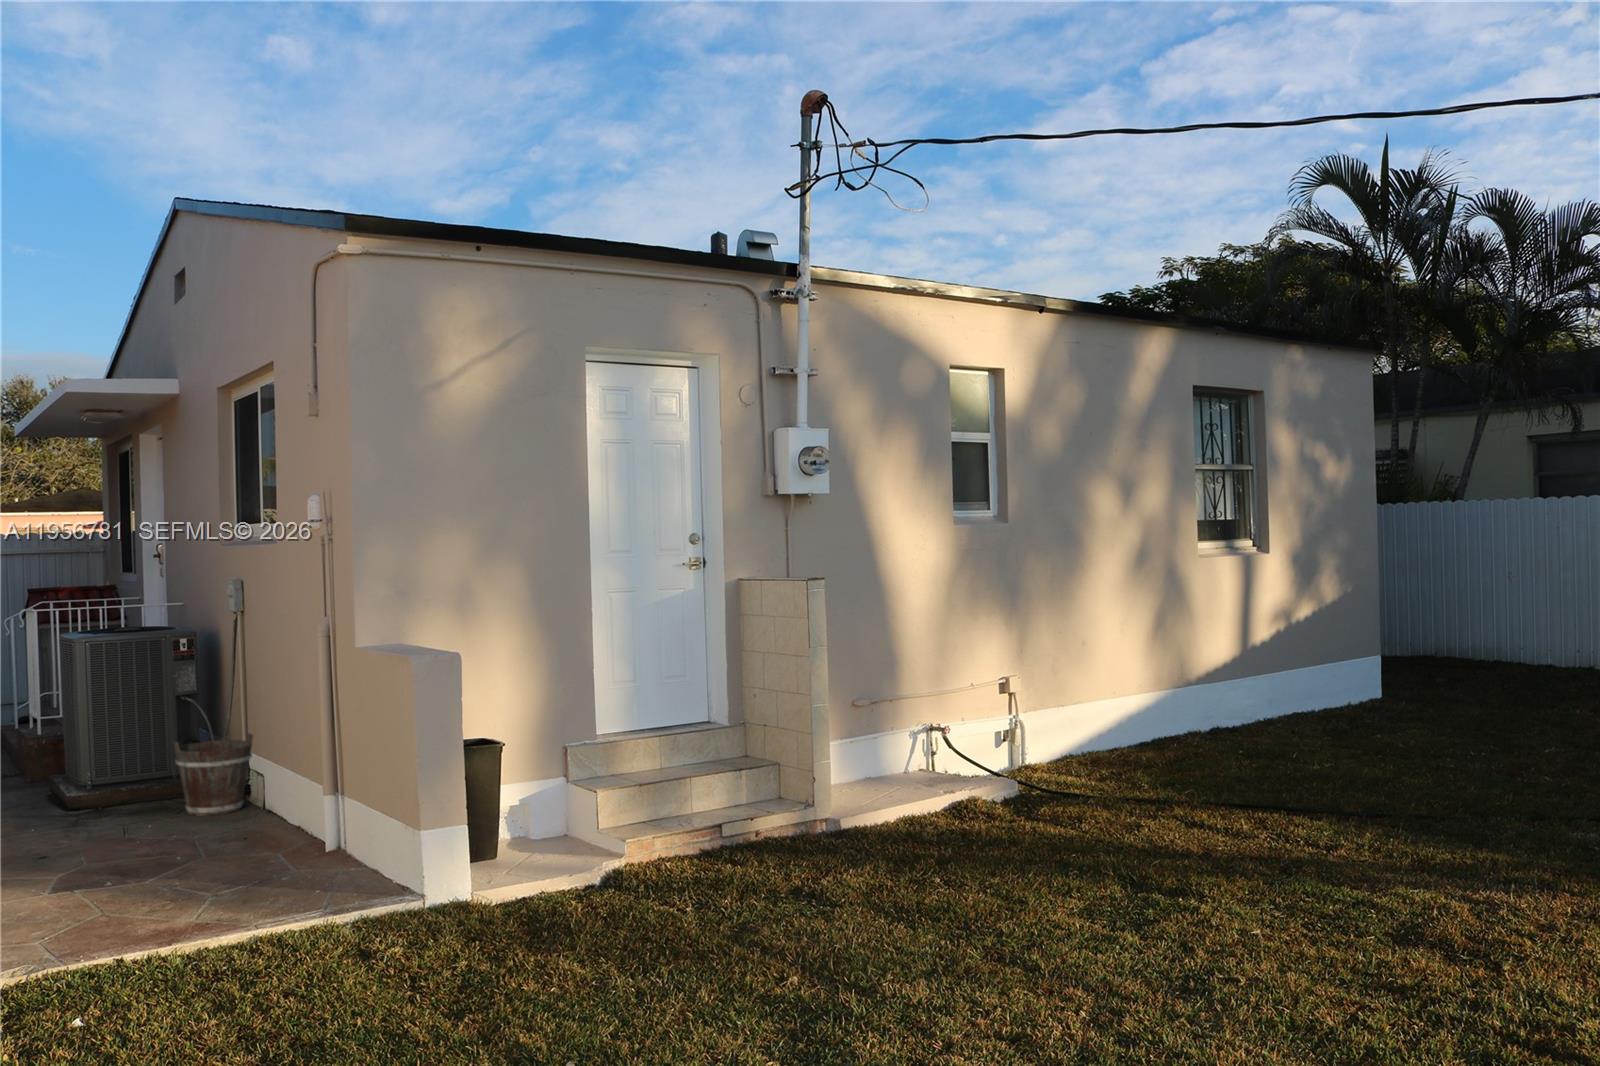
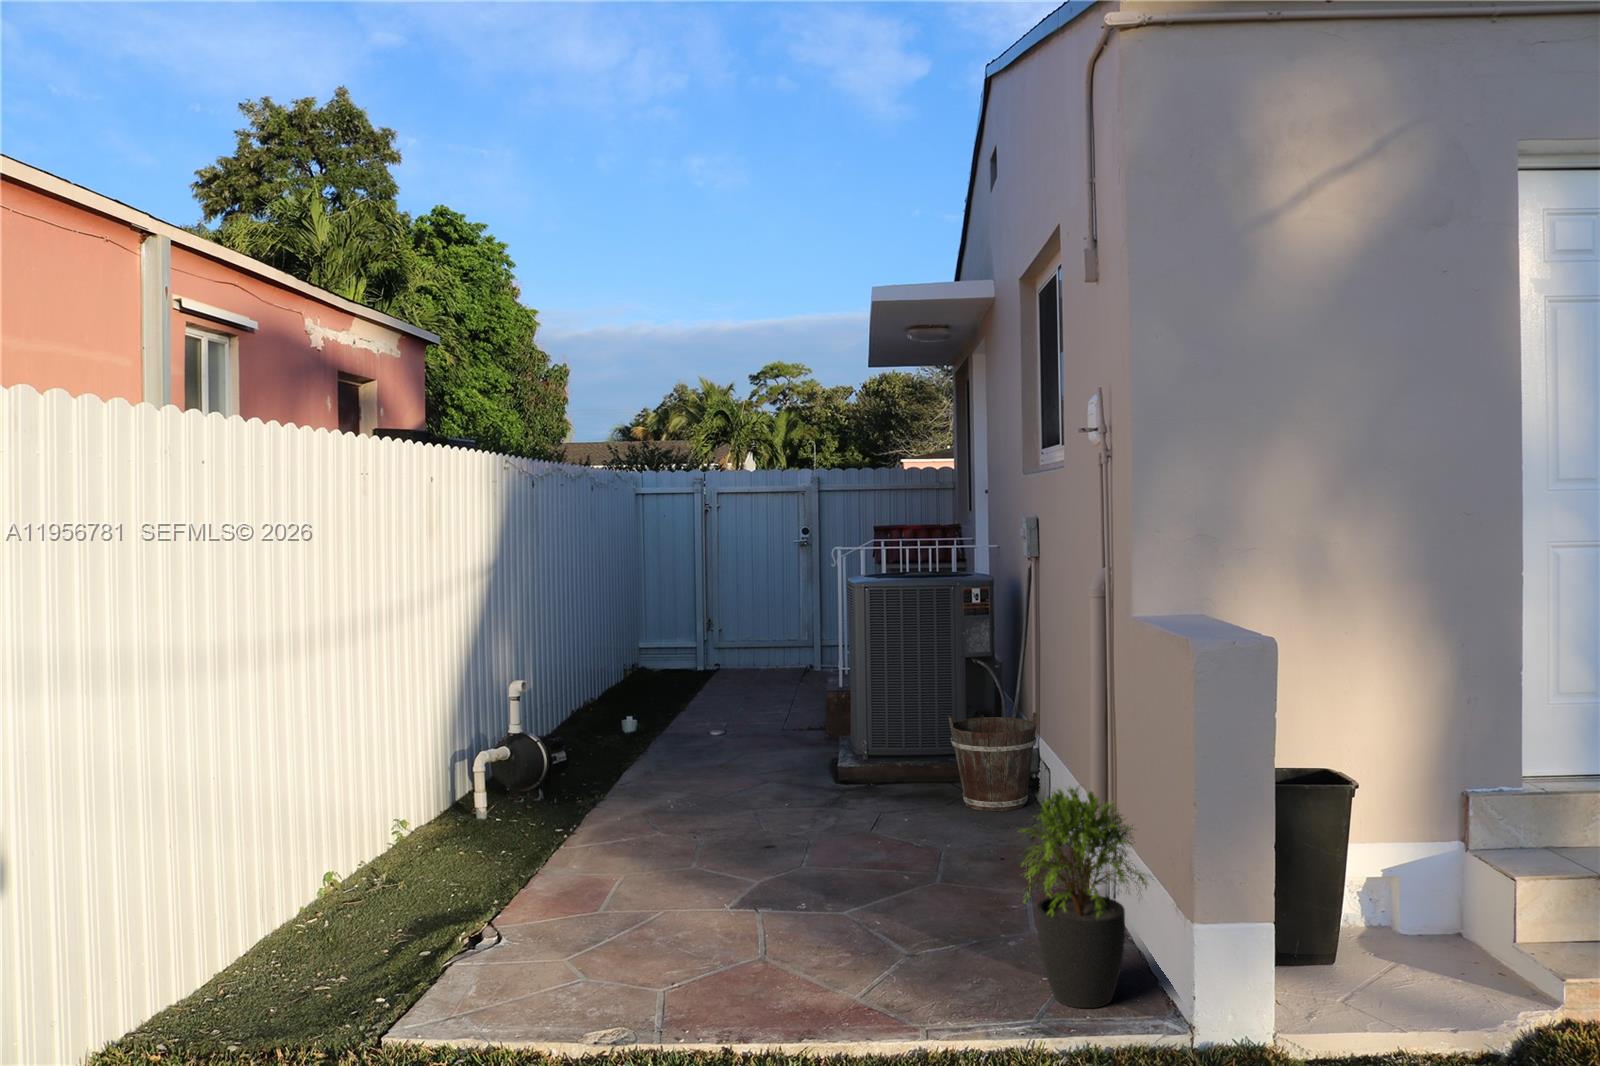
potted plant: none [296,753,397,903] -> present [1021,787,1148,1008]

